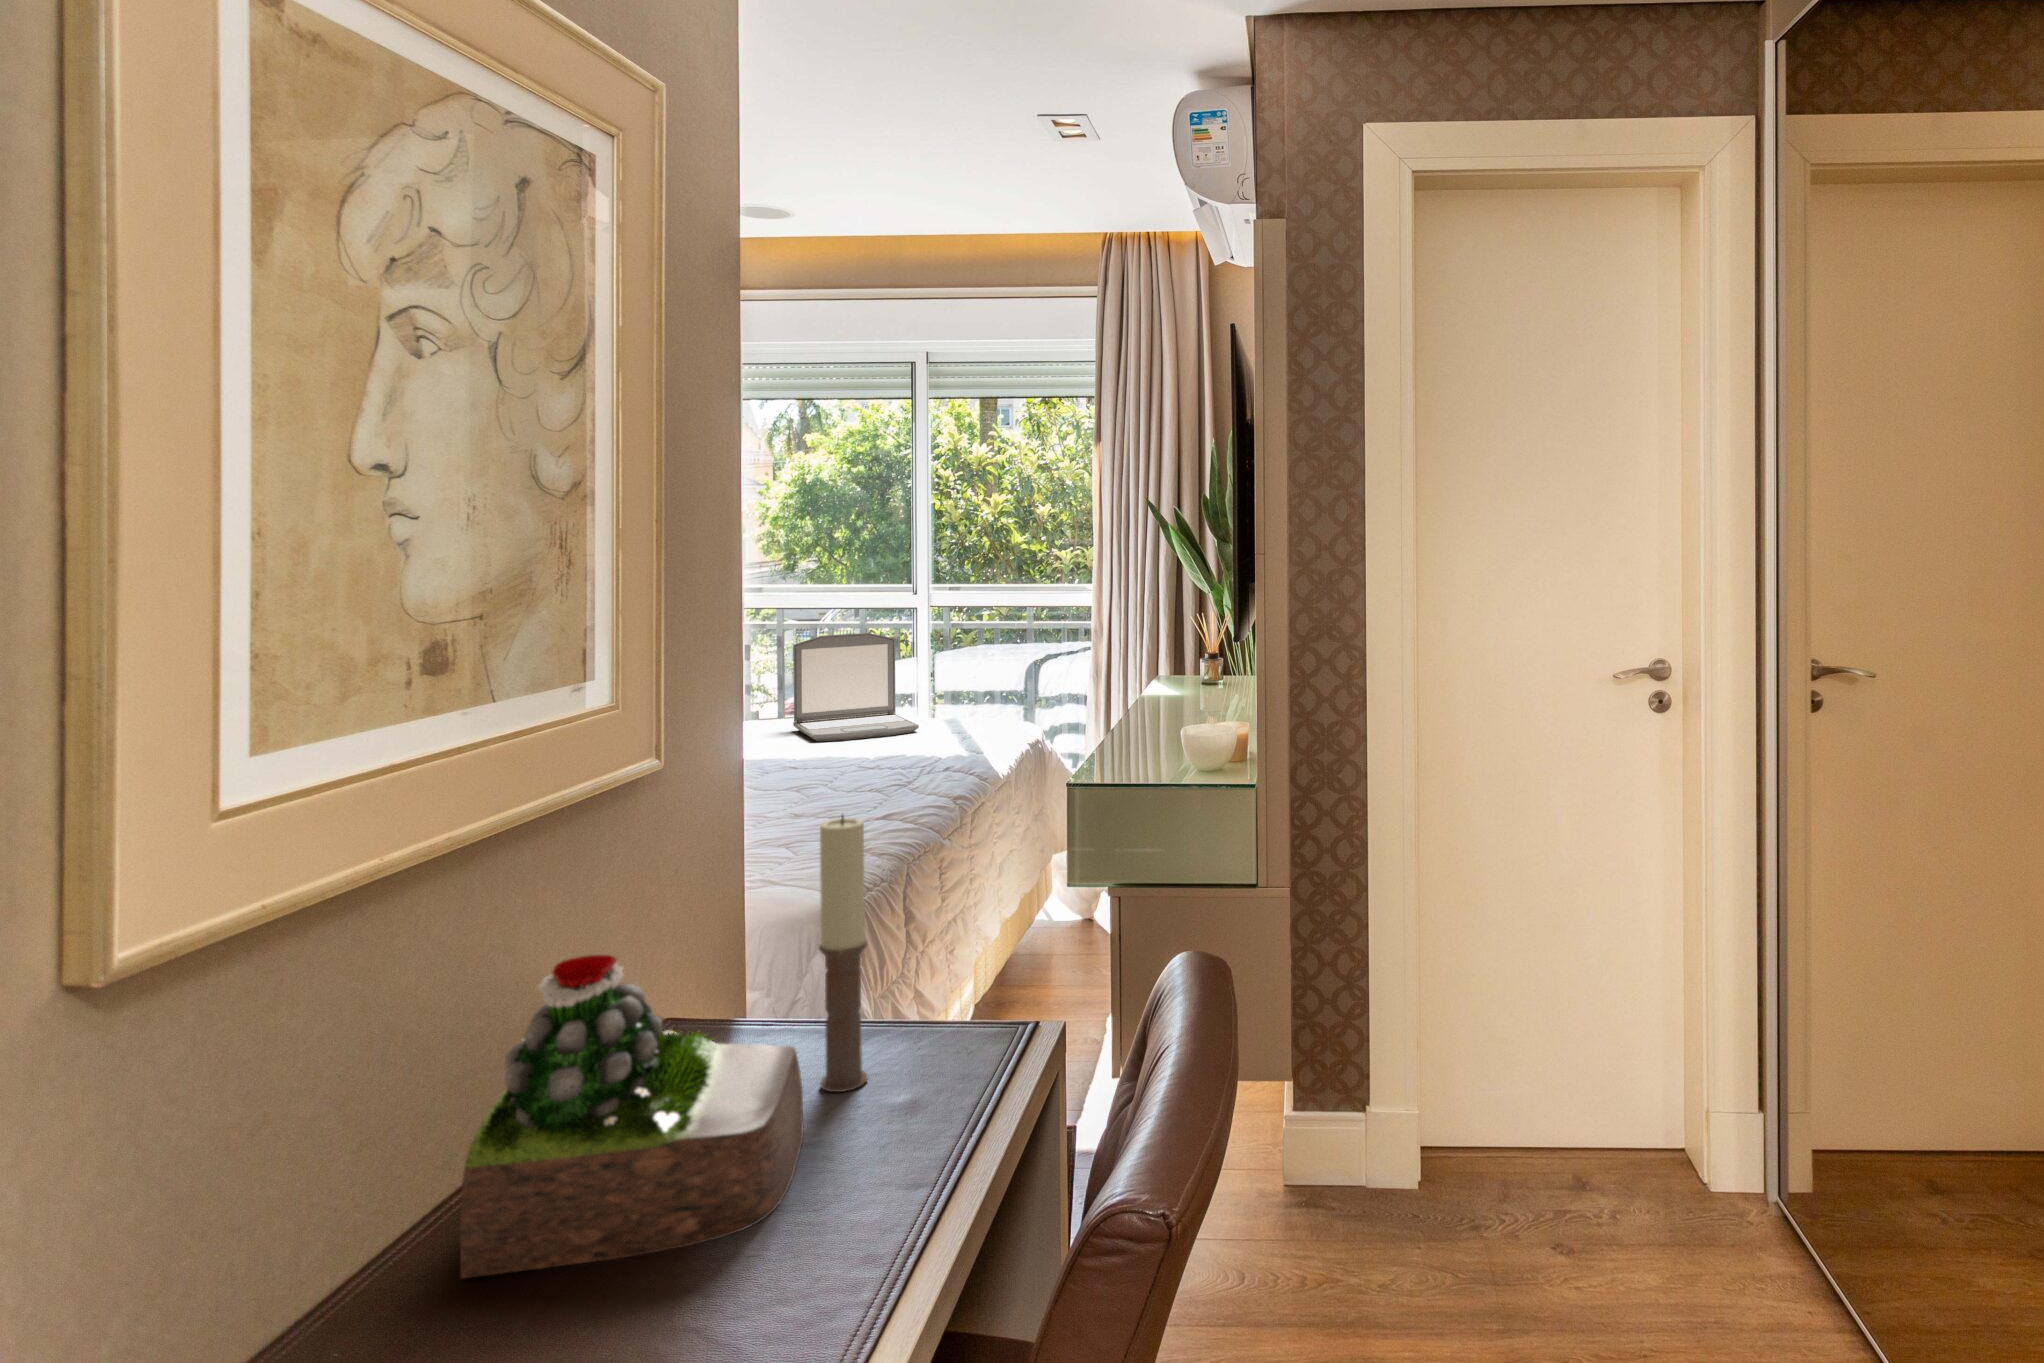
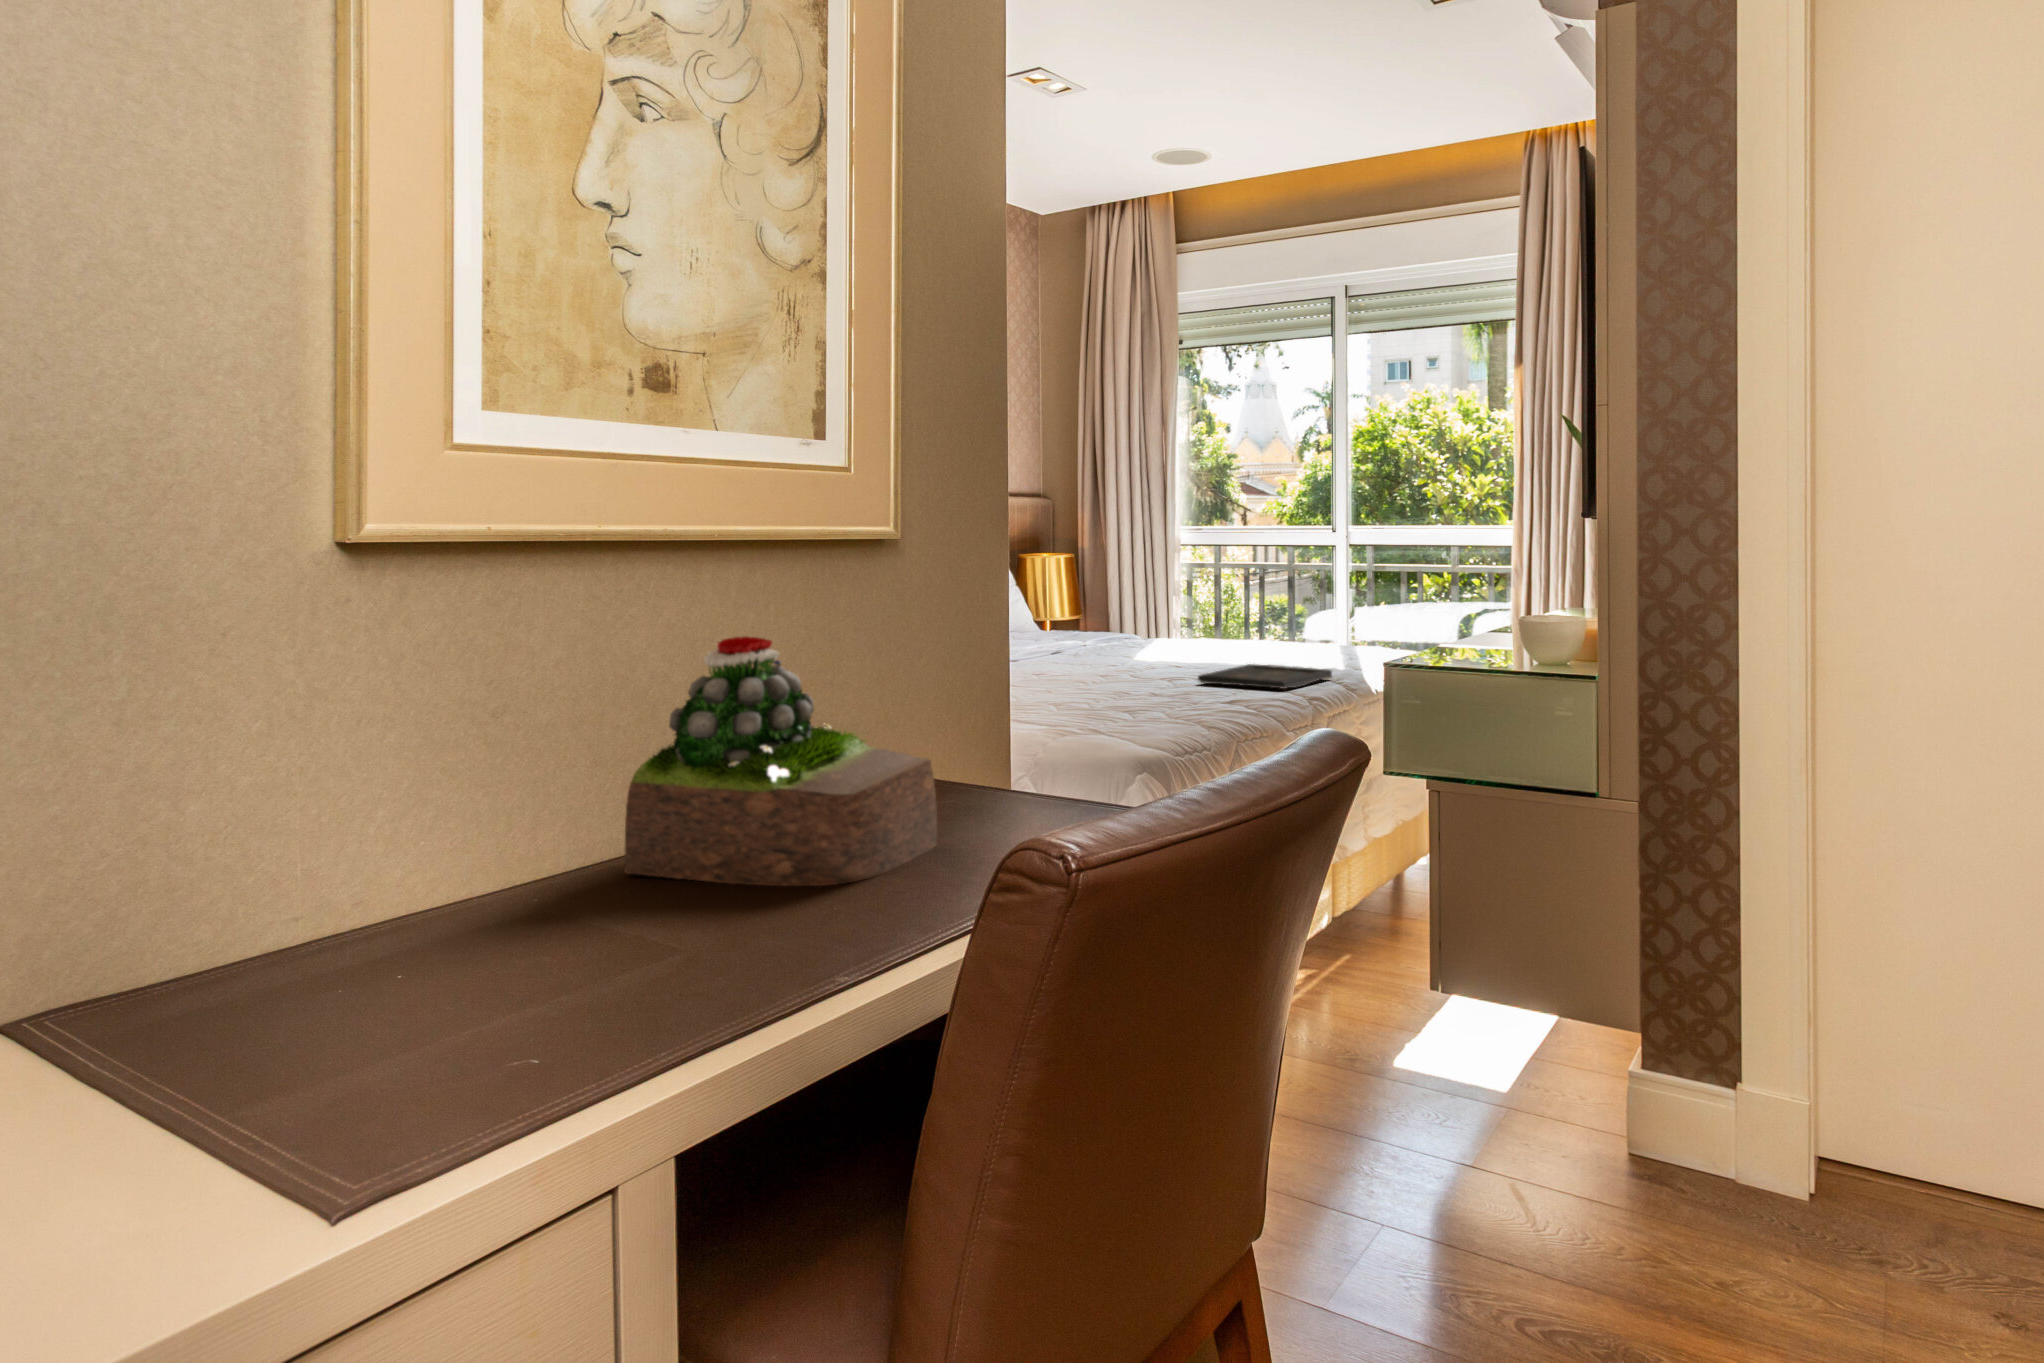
laptop: present [793,633,919,742] -> none [1204,558,1318,657]
tray: none [825,758,956,789] -> present [1198,664,1332,689]
candle: present [818,815,867,1092] -> none [981,561,1025,828]

